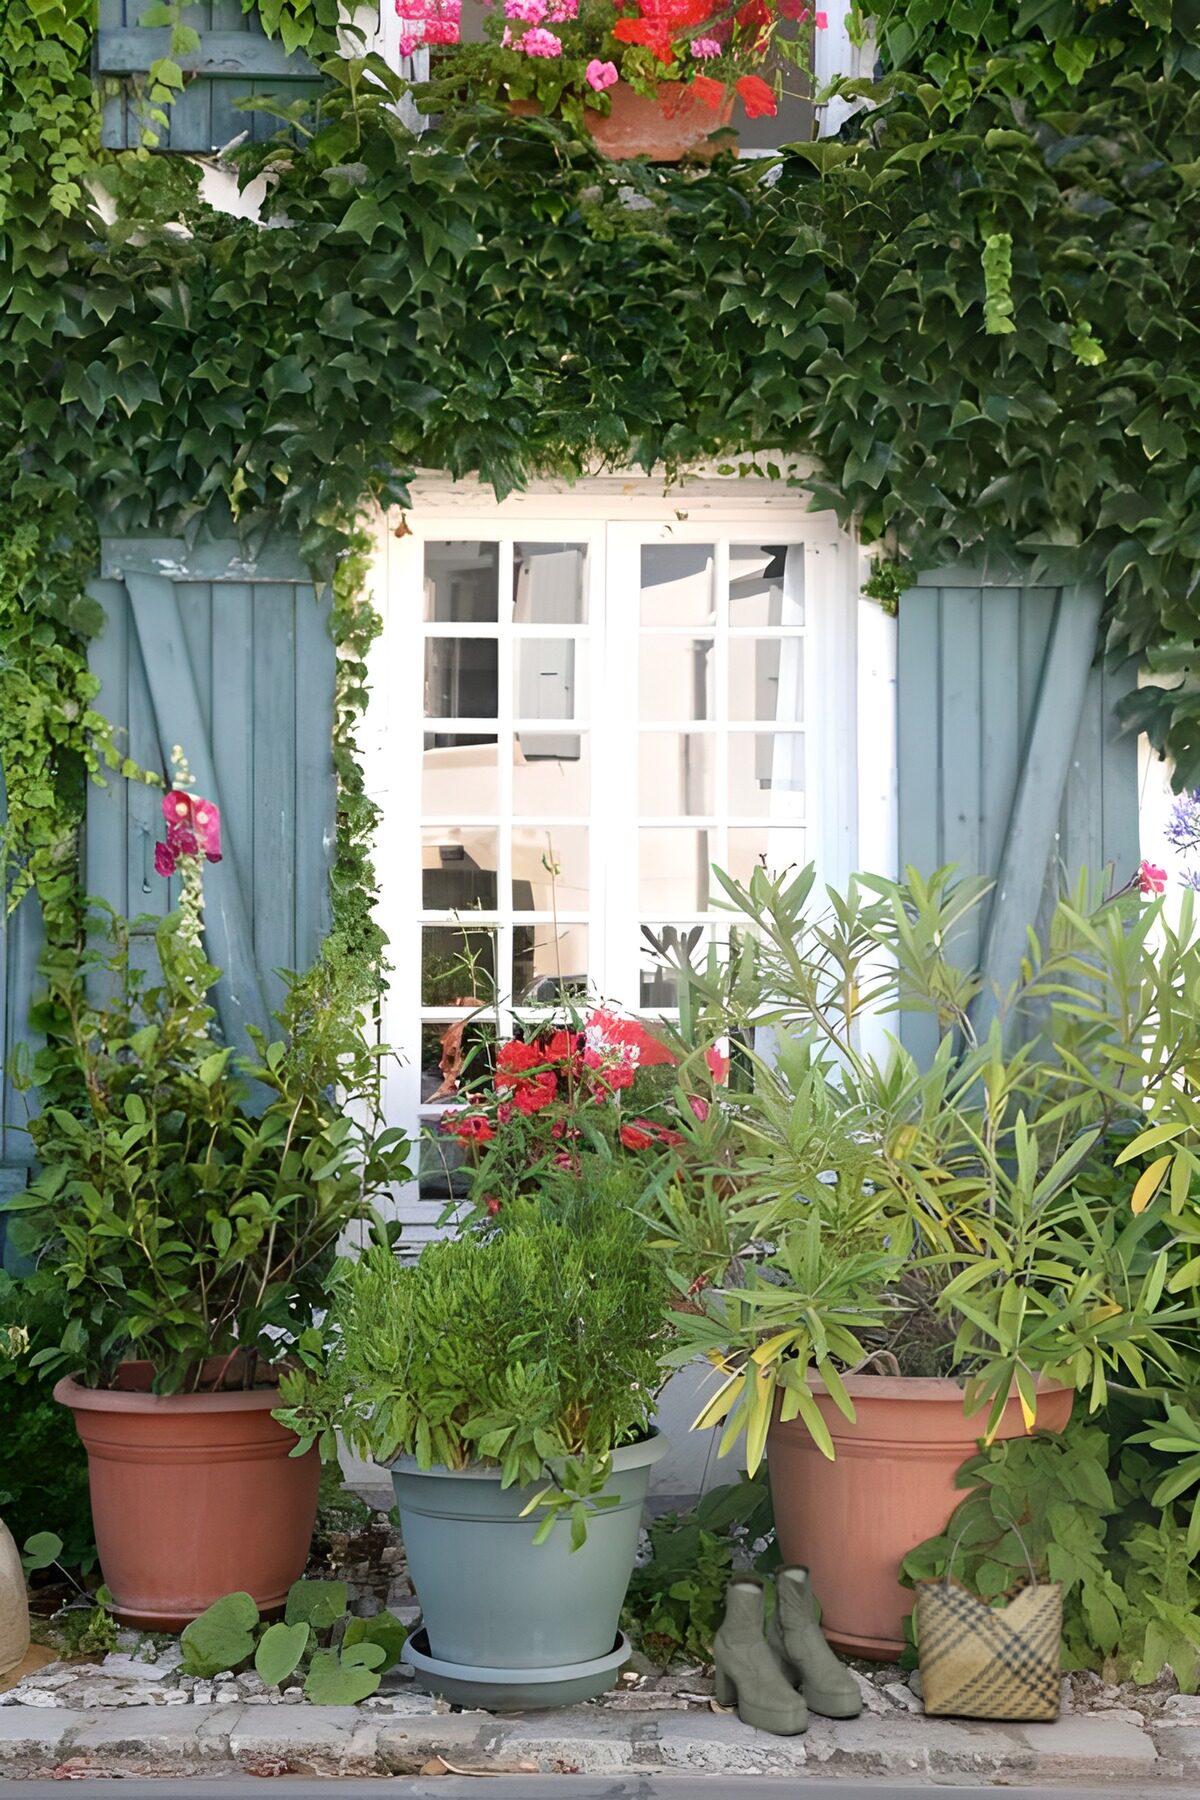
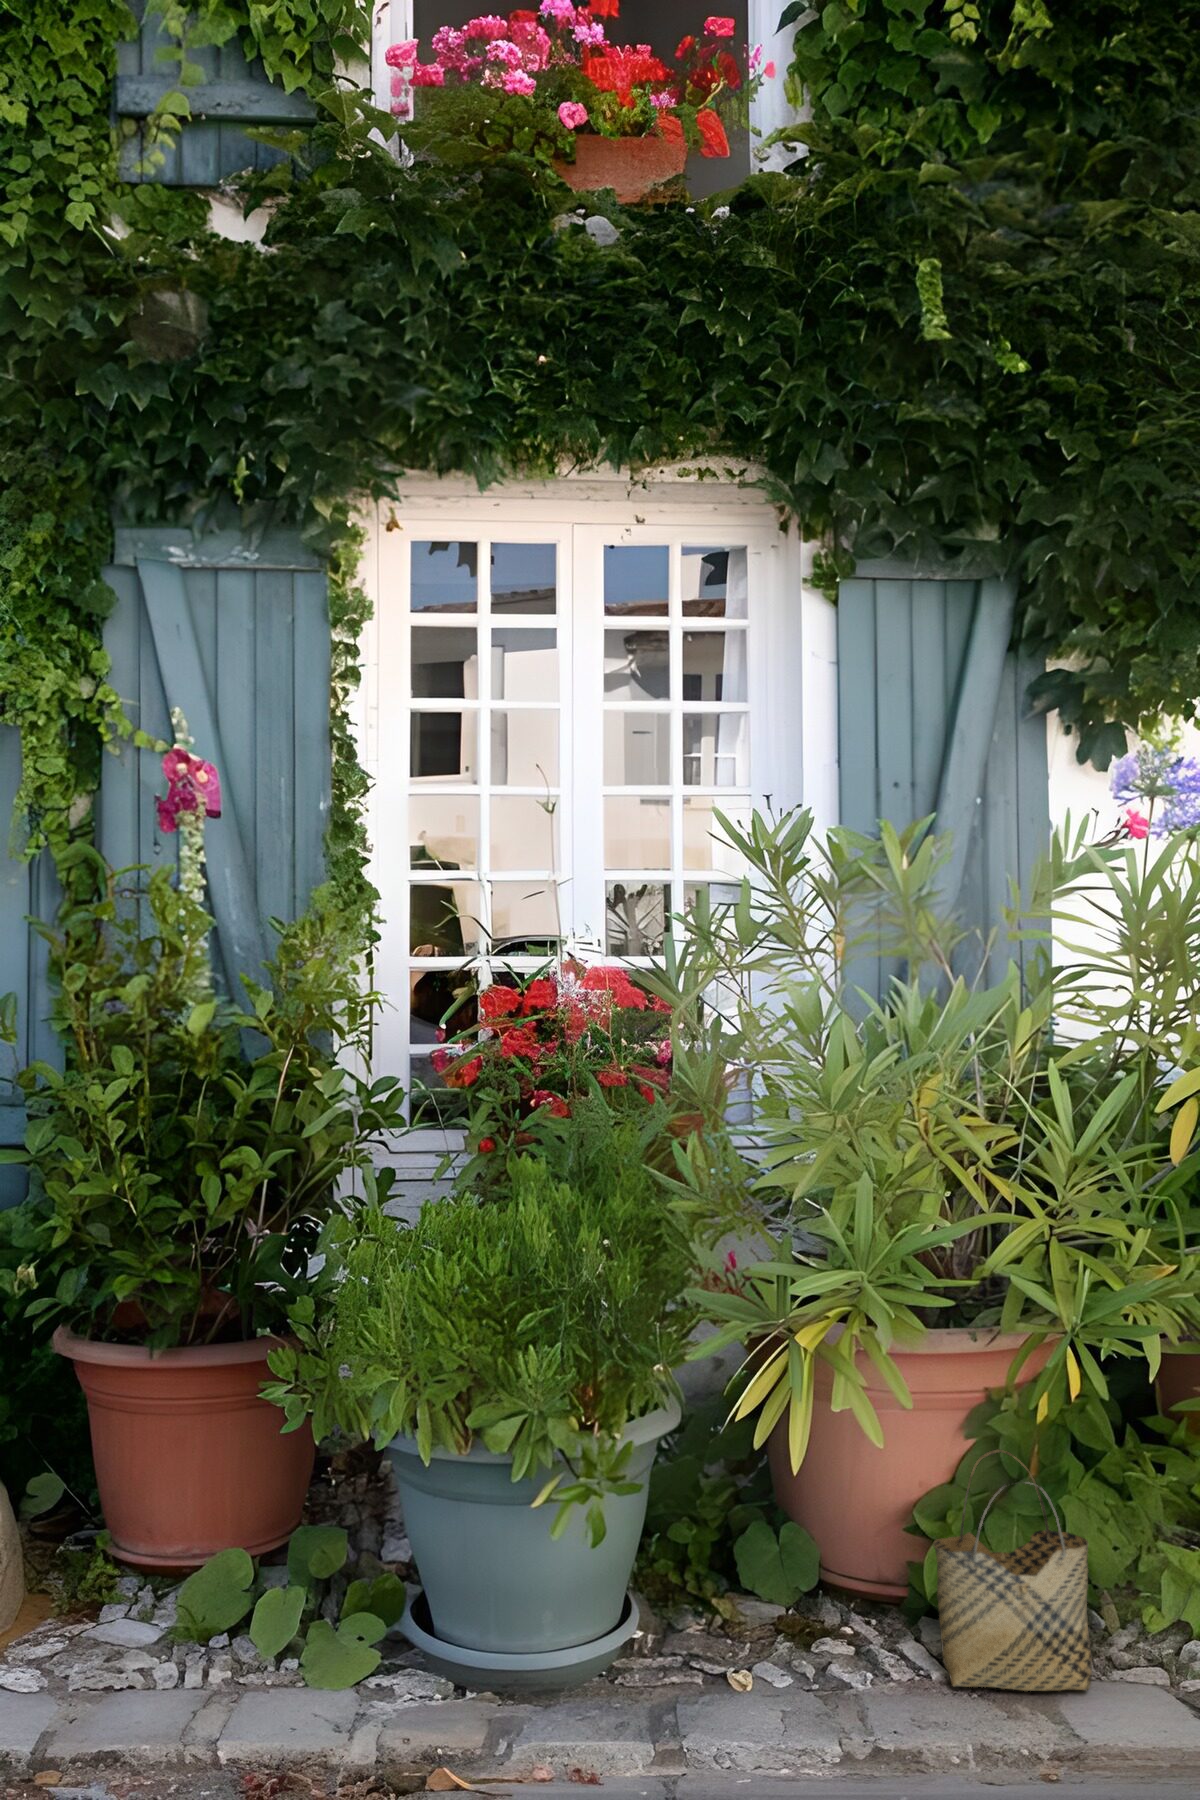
boots: present [713,1563,862,1735] -> none [725,1519,886,1727]

